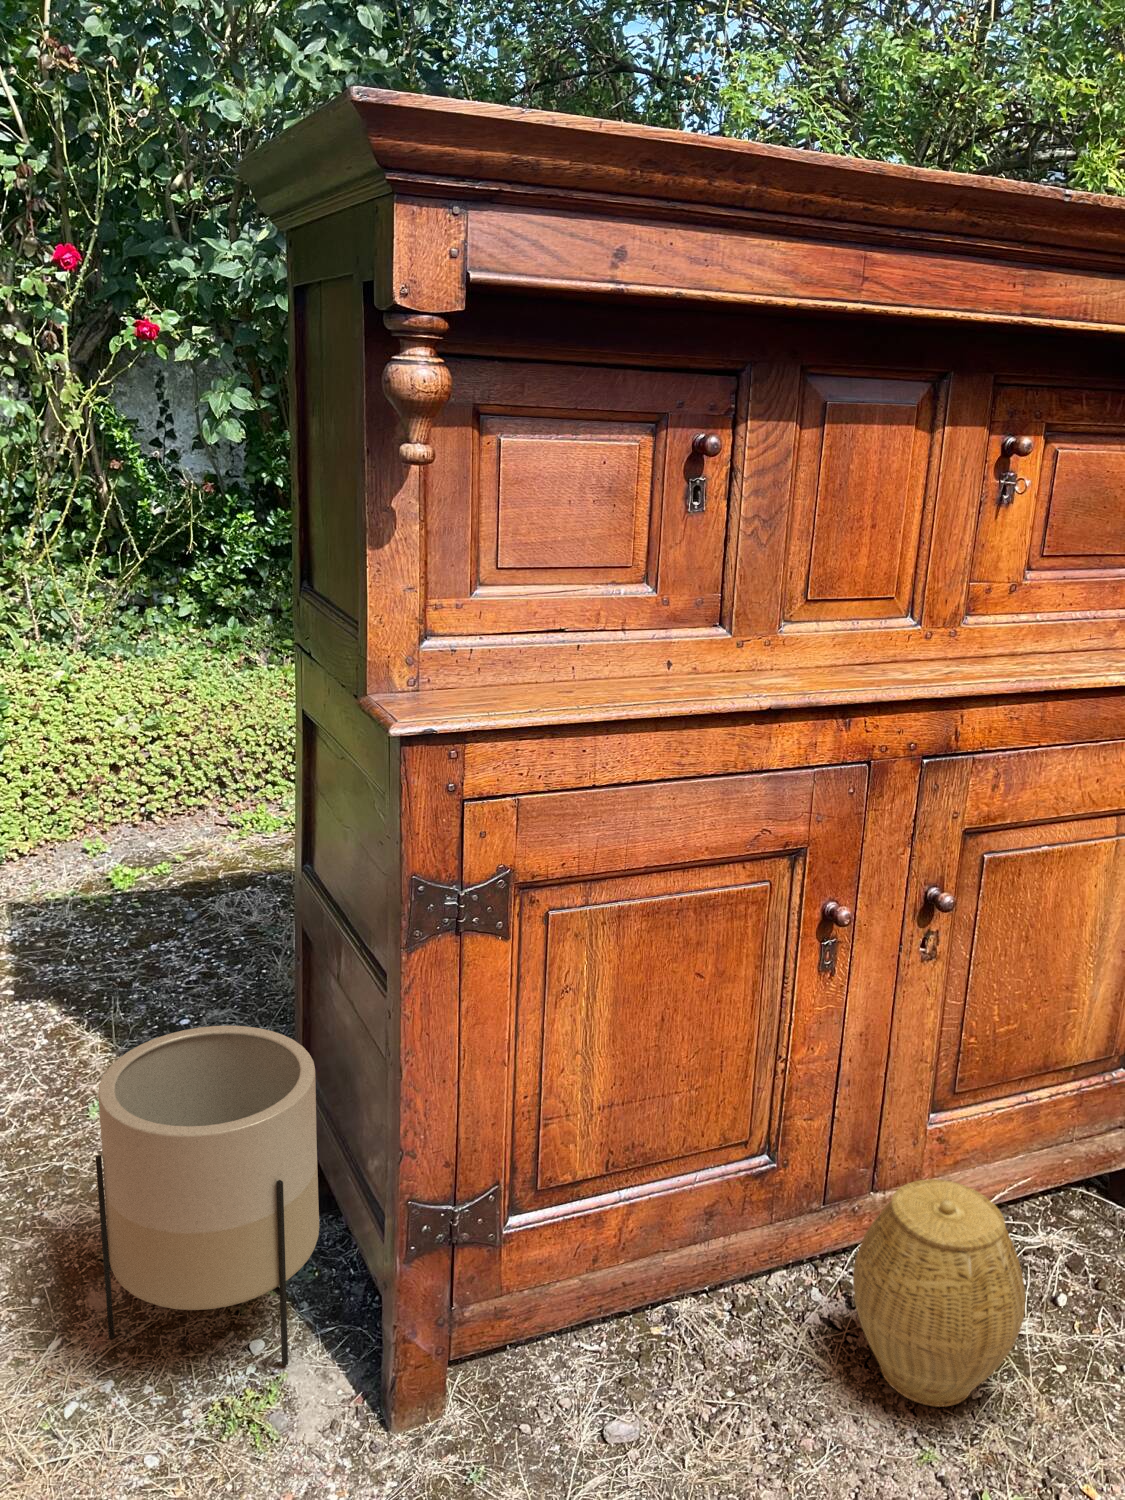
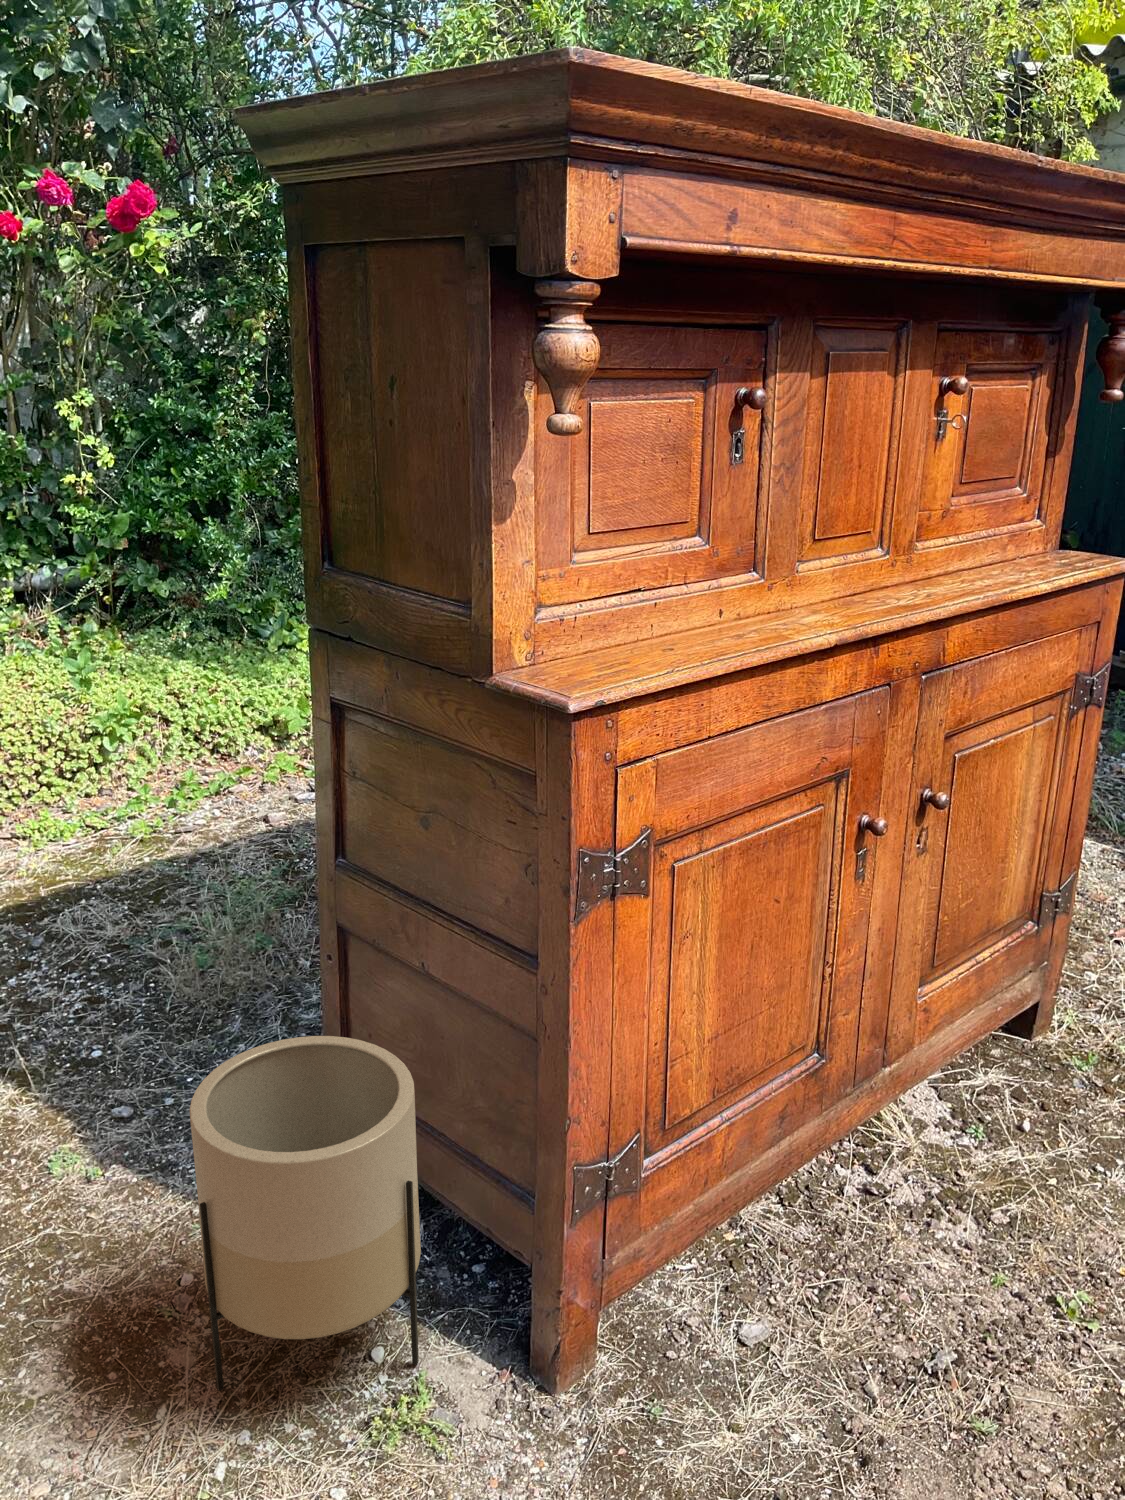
woven basket: present [853,1179,1025,1407] -> none [894,1043,1046,1239]

